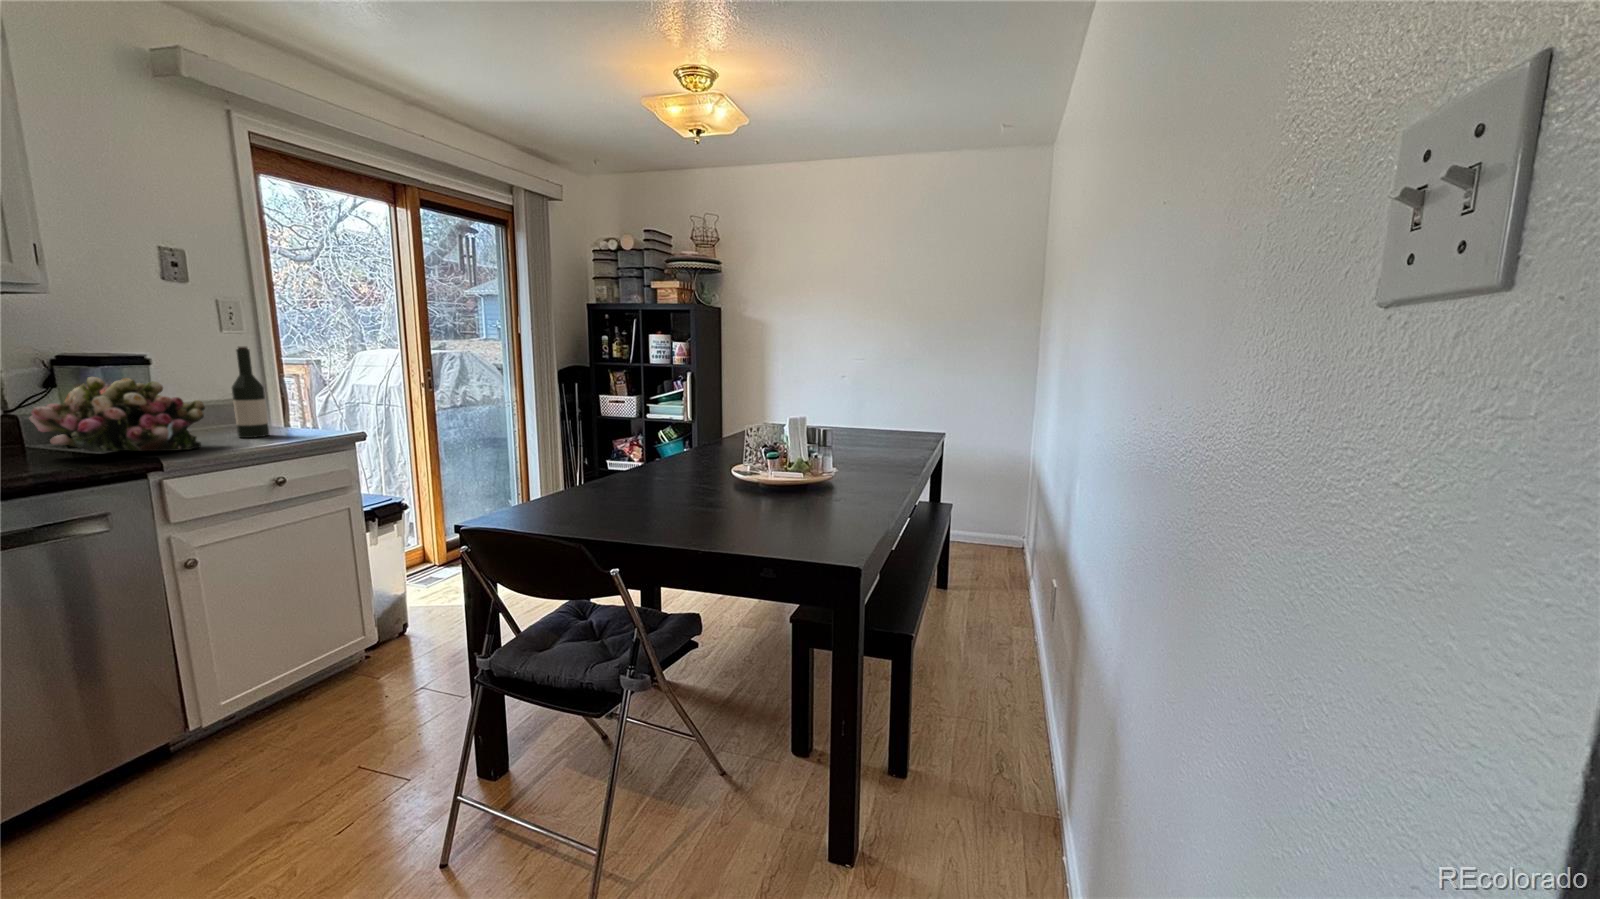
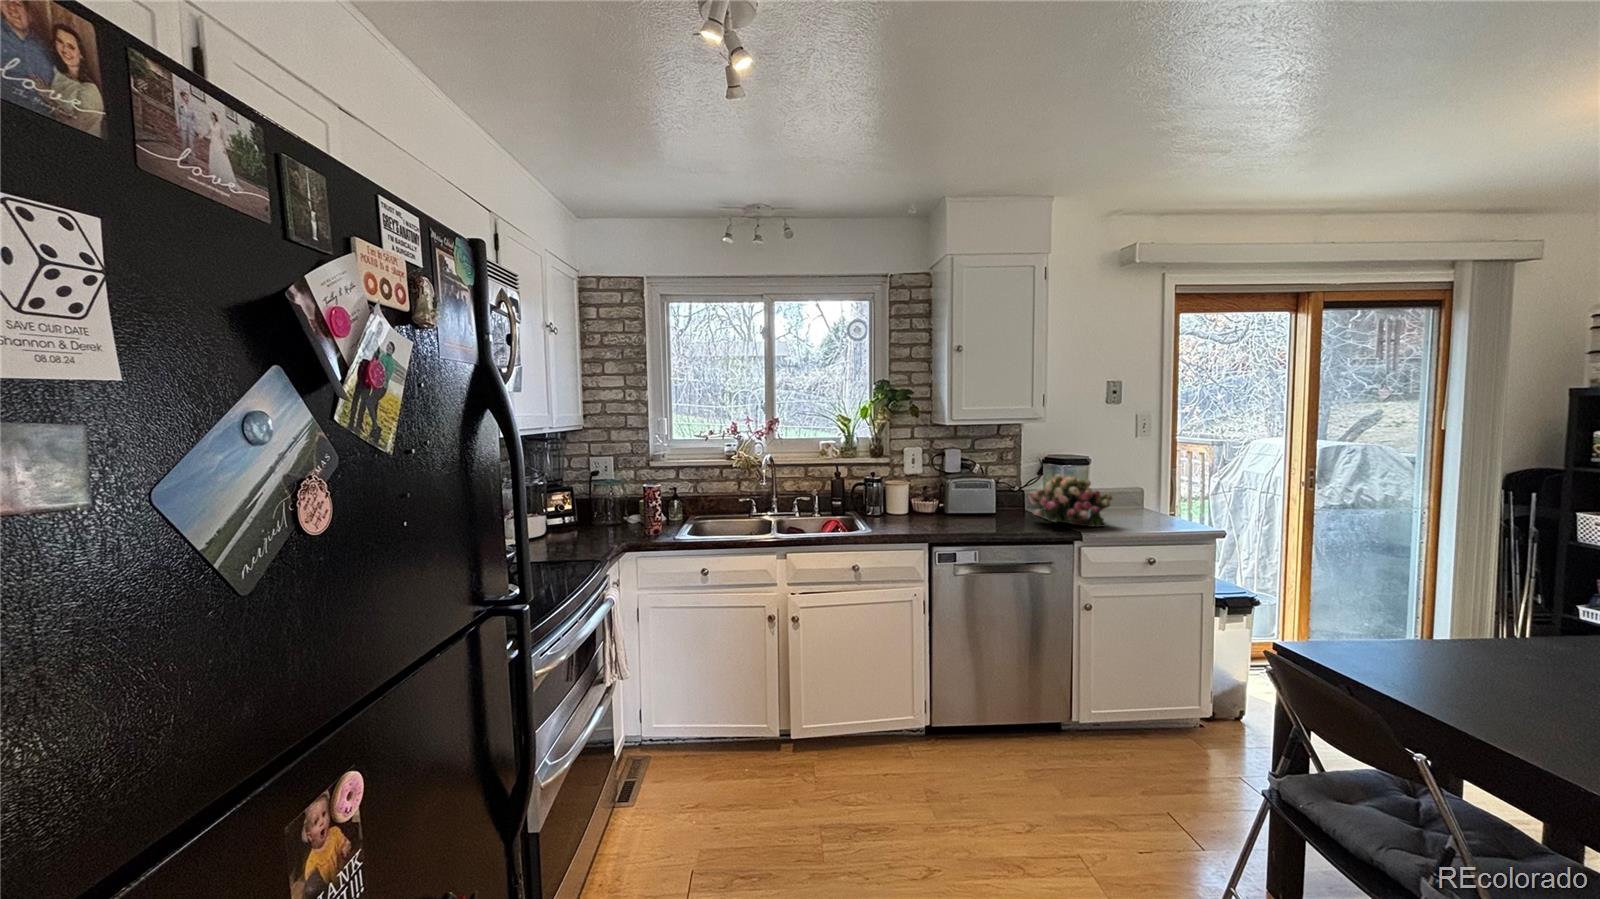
wine bottle: present [232,347,269,438] -> none [1131,454,1152,522]

